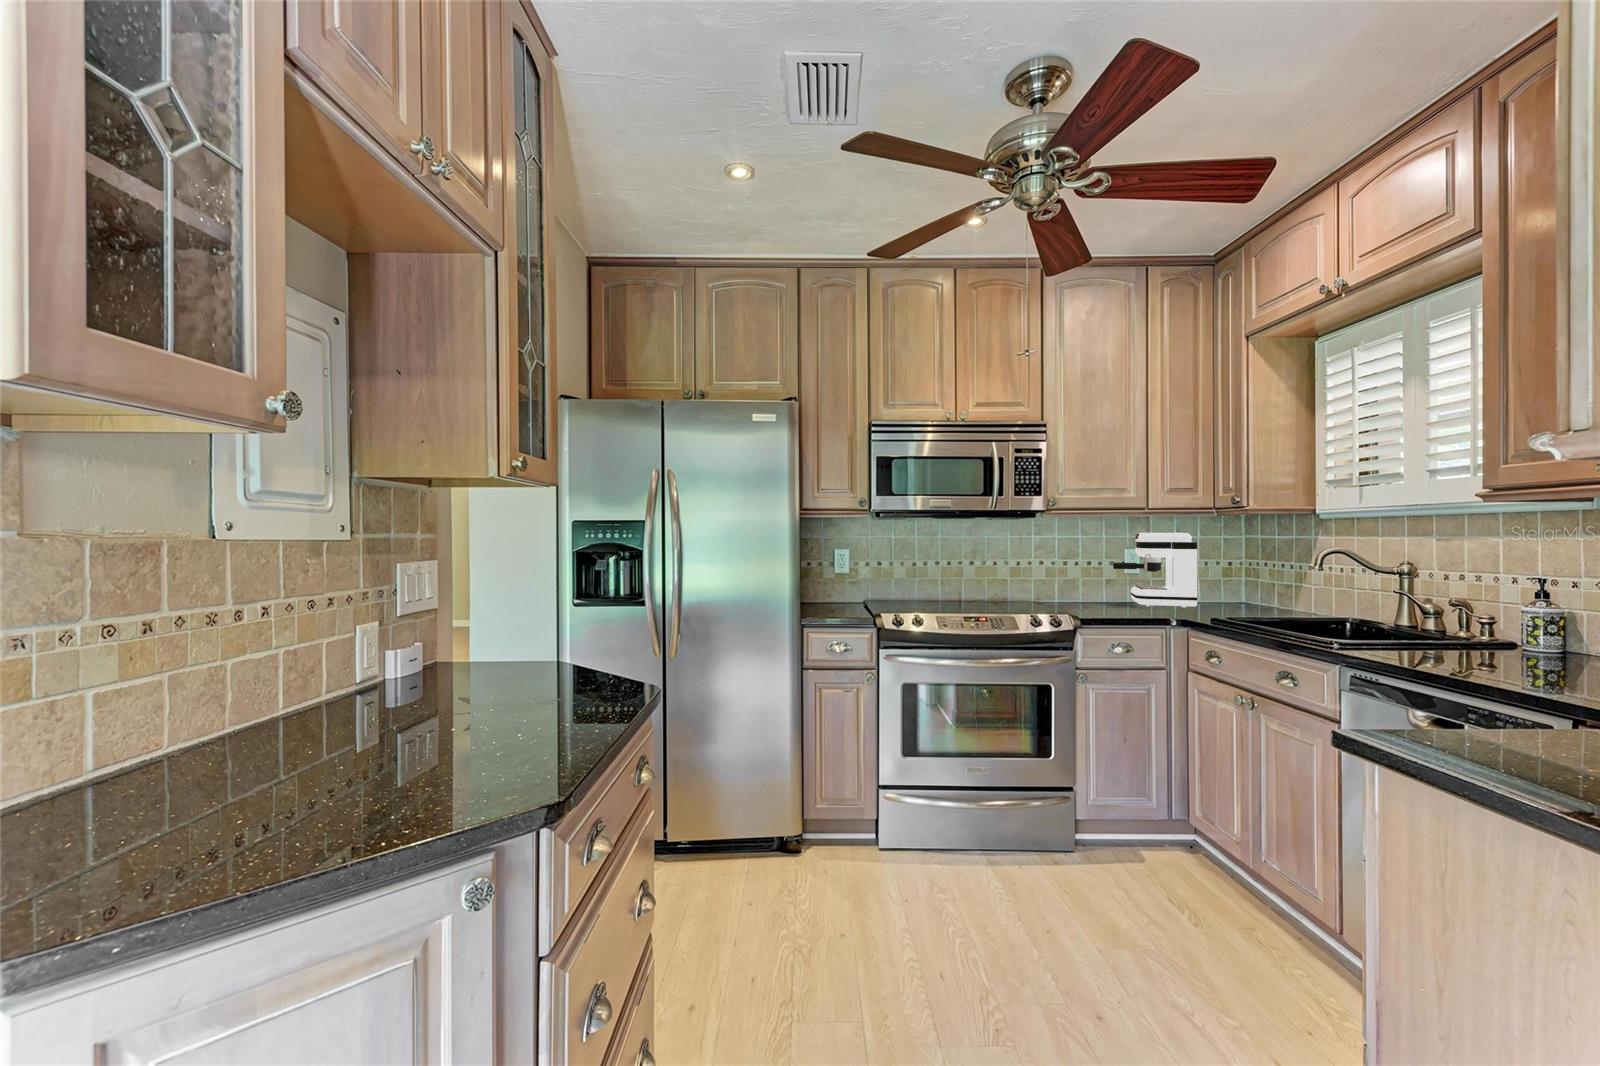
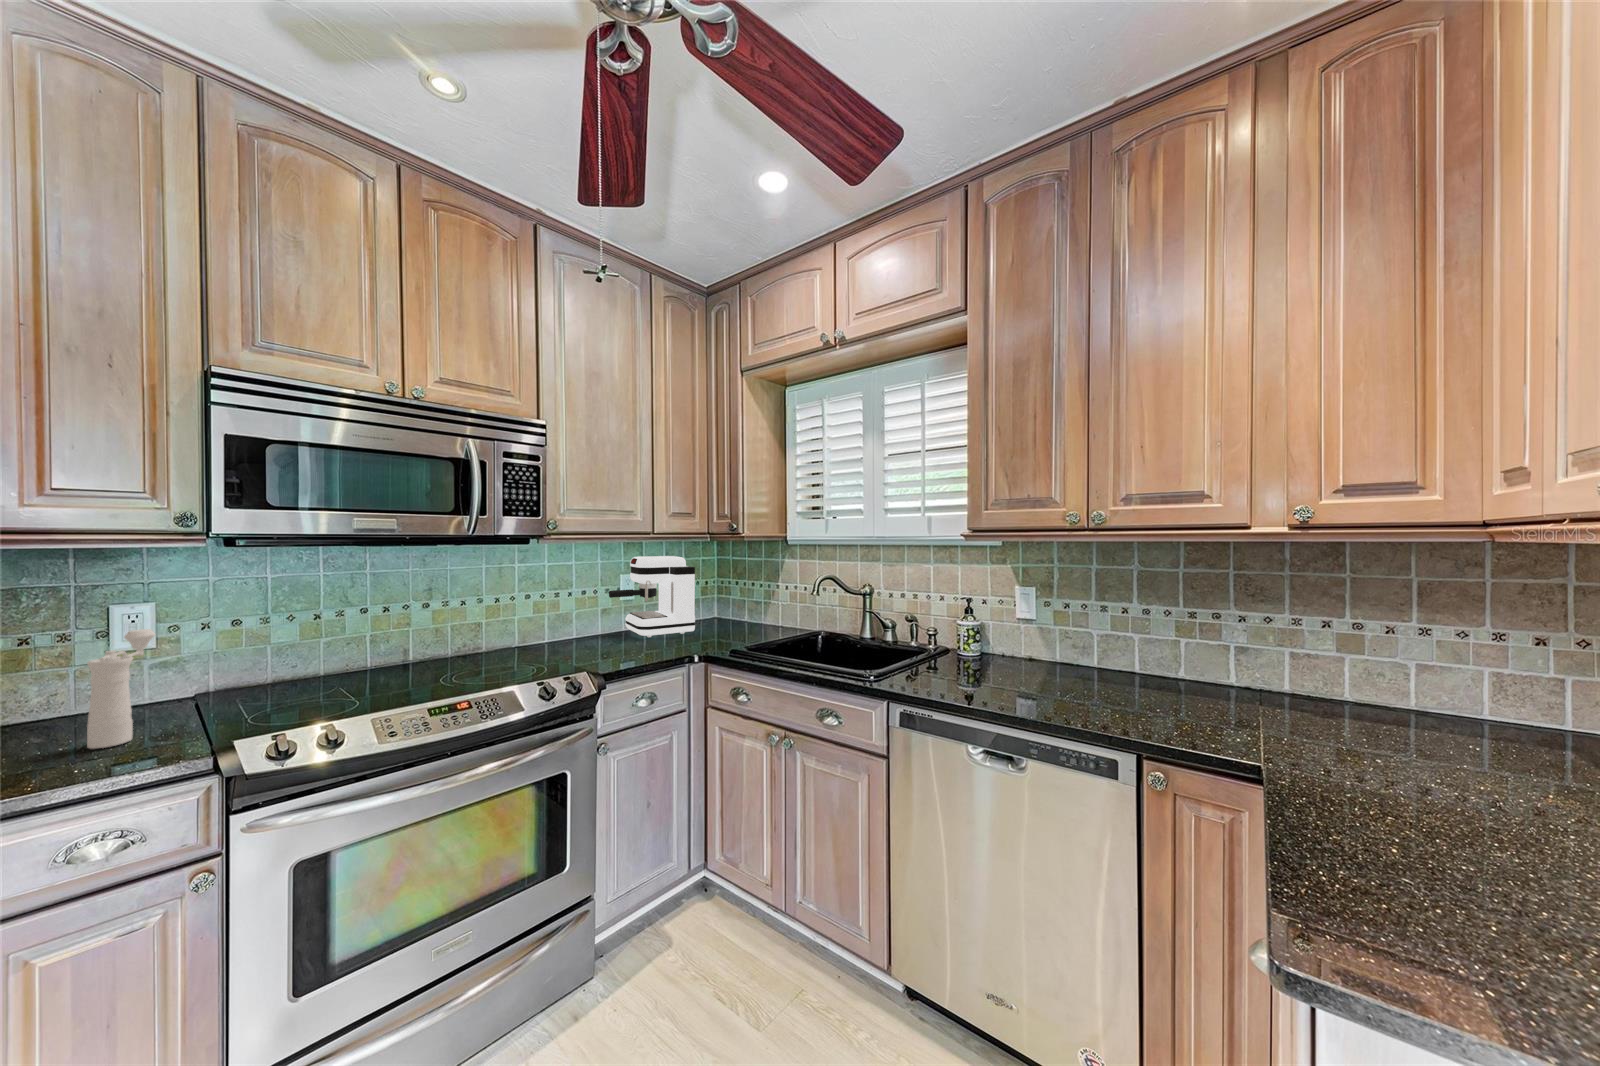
pepper mill: none [831,559,851,611] -> present [87,629,155,749]

